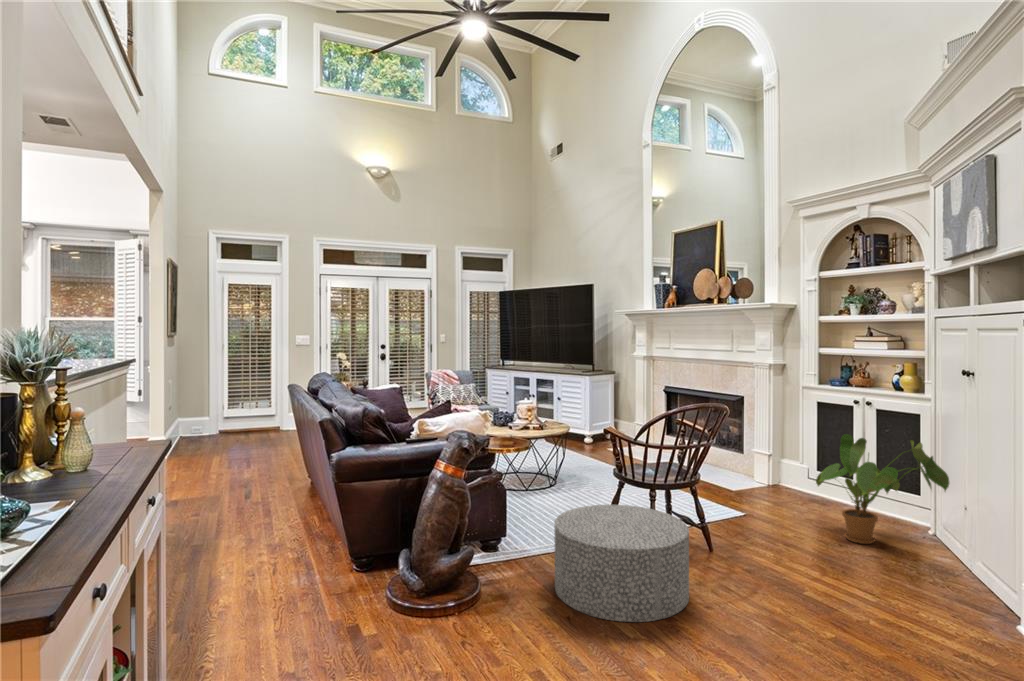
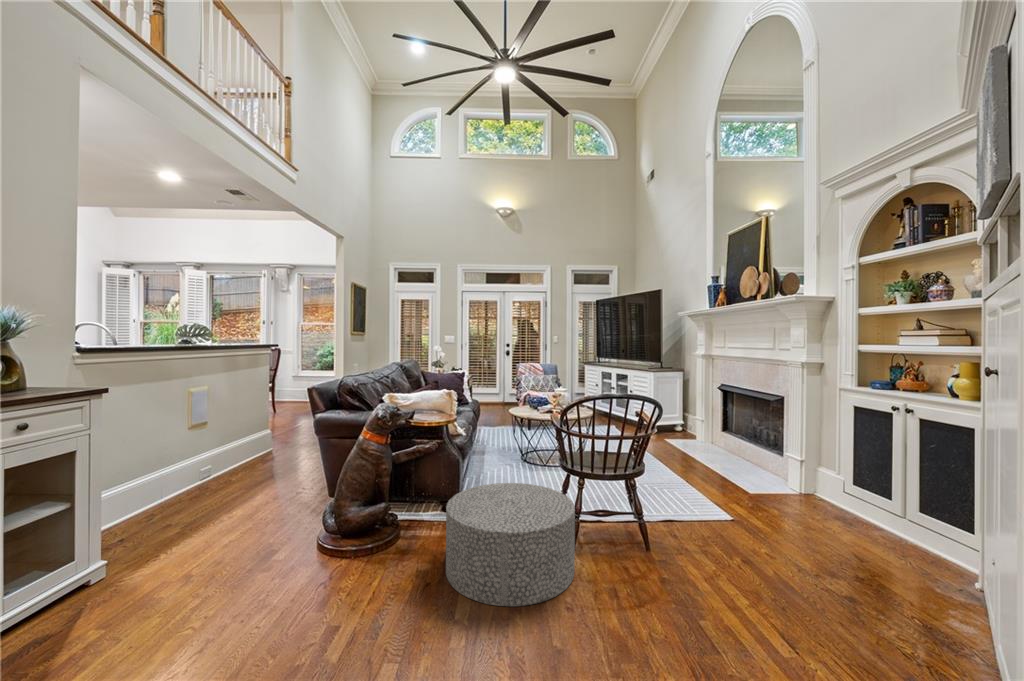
house plant: present [816,434,949,544] -> none [801,443,968,583]

